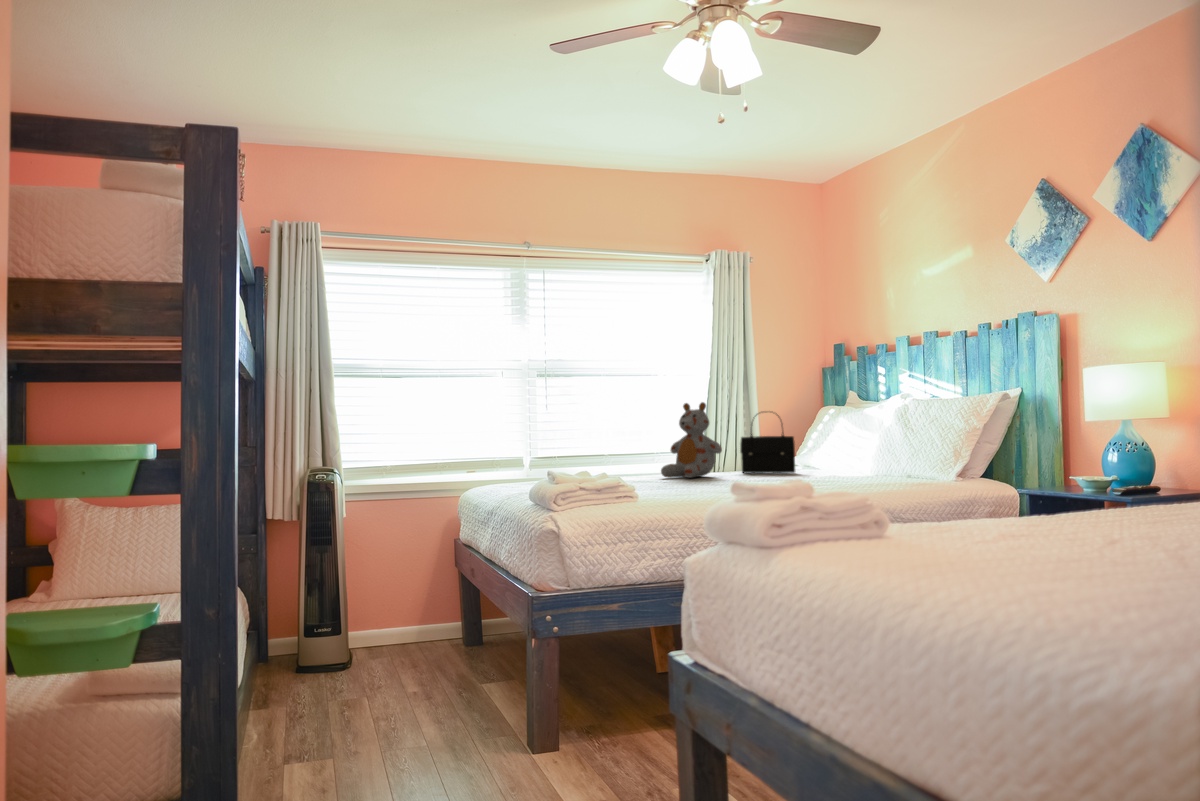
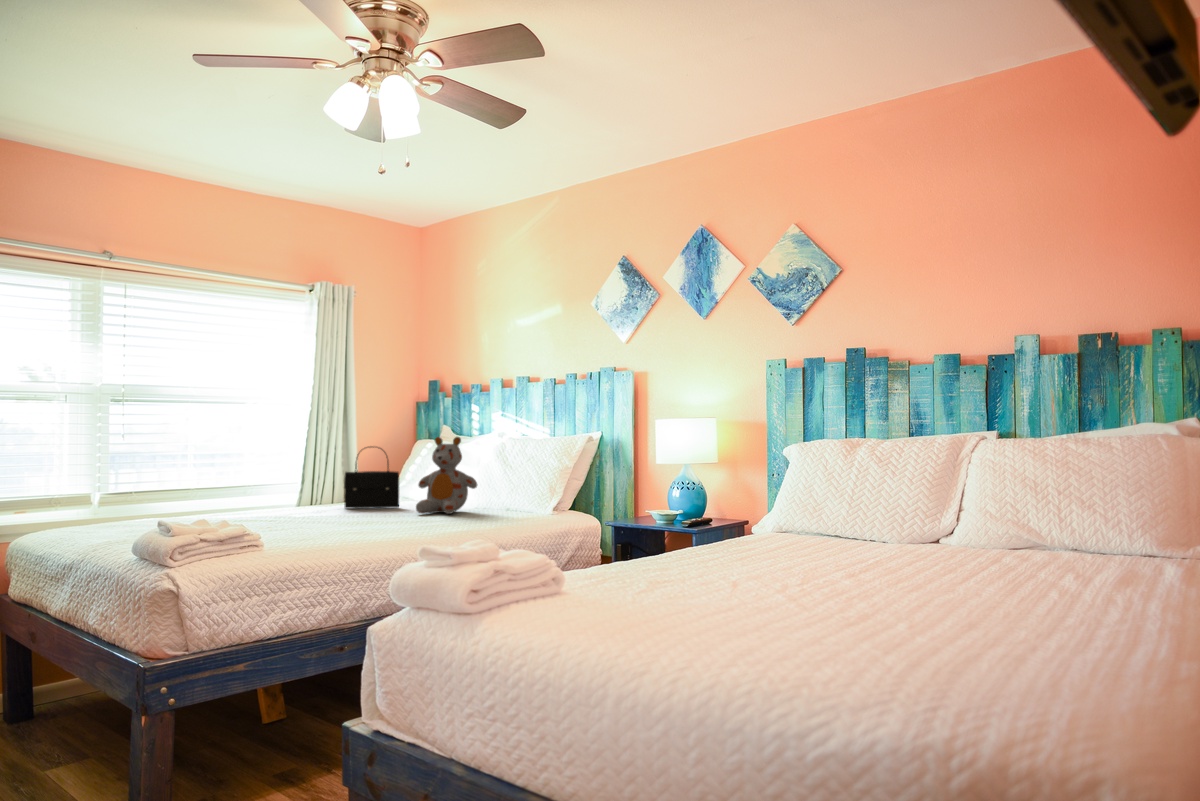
stuffed bear: present [661,402,722,478] -> present [416,437,477,514]

